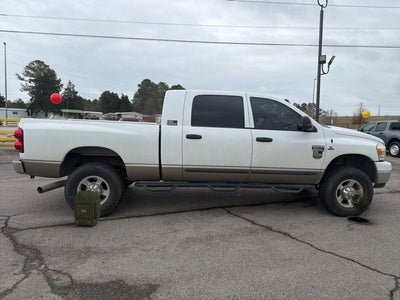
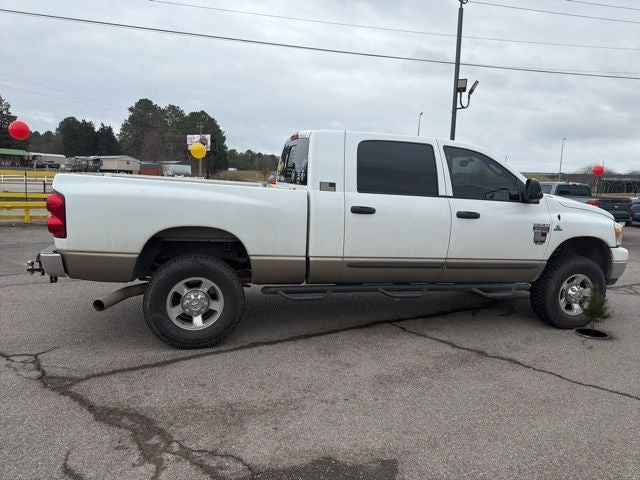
backpack: present [74,190,101,226] -> none [170,302,215,364]

